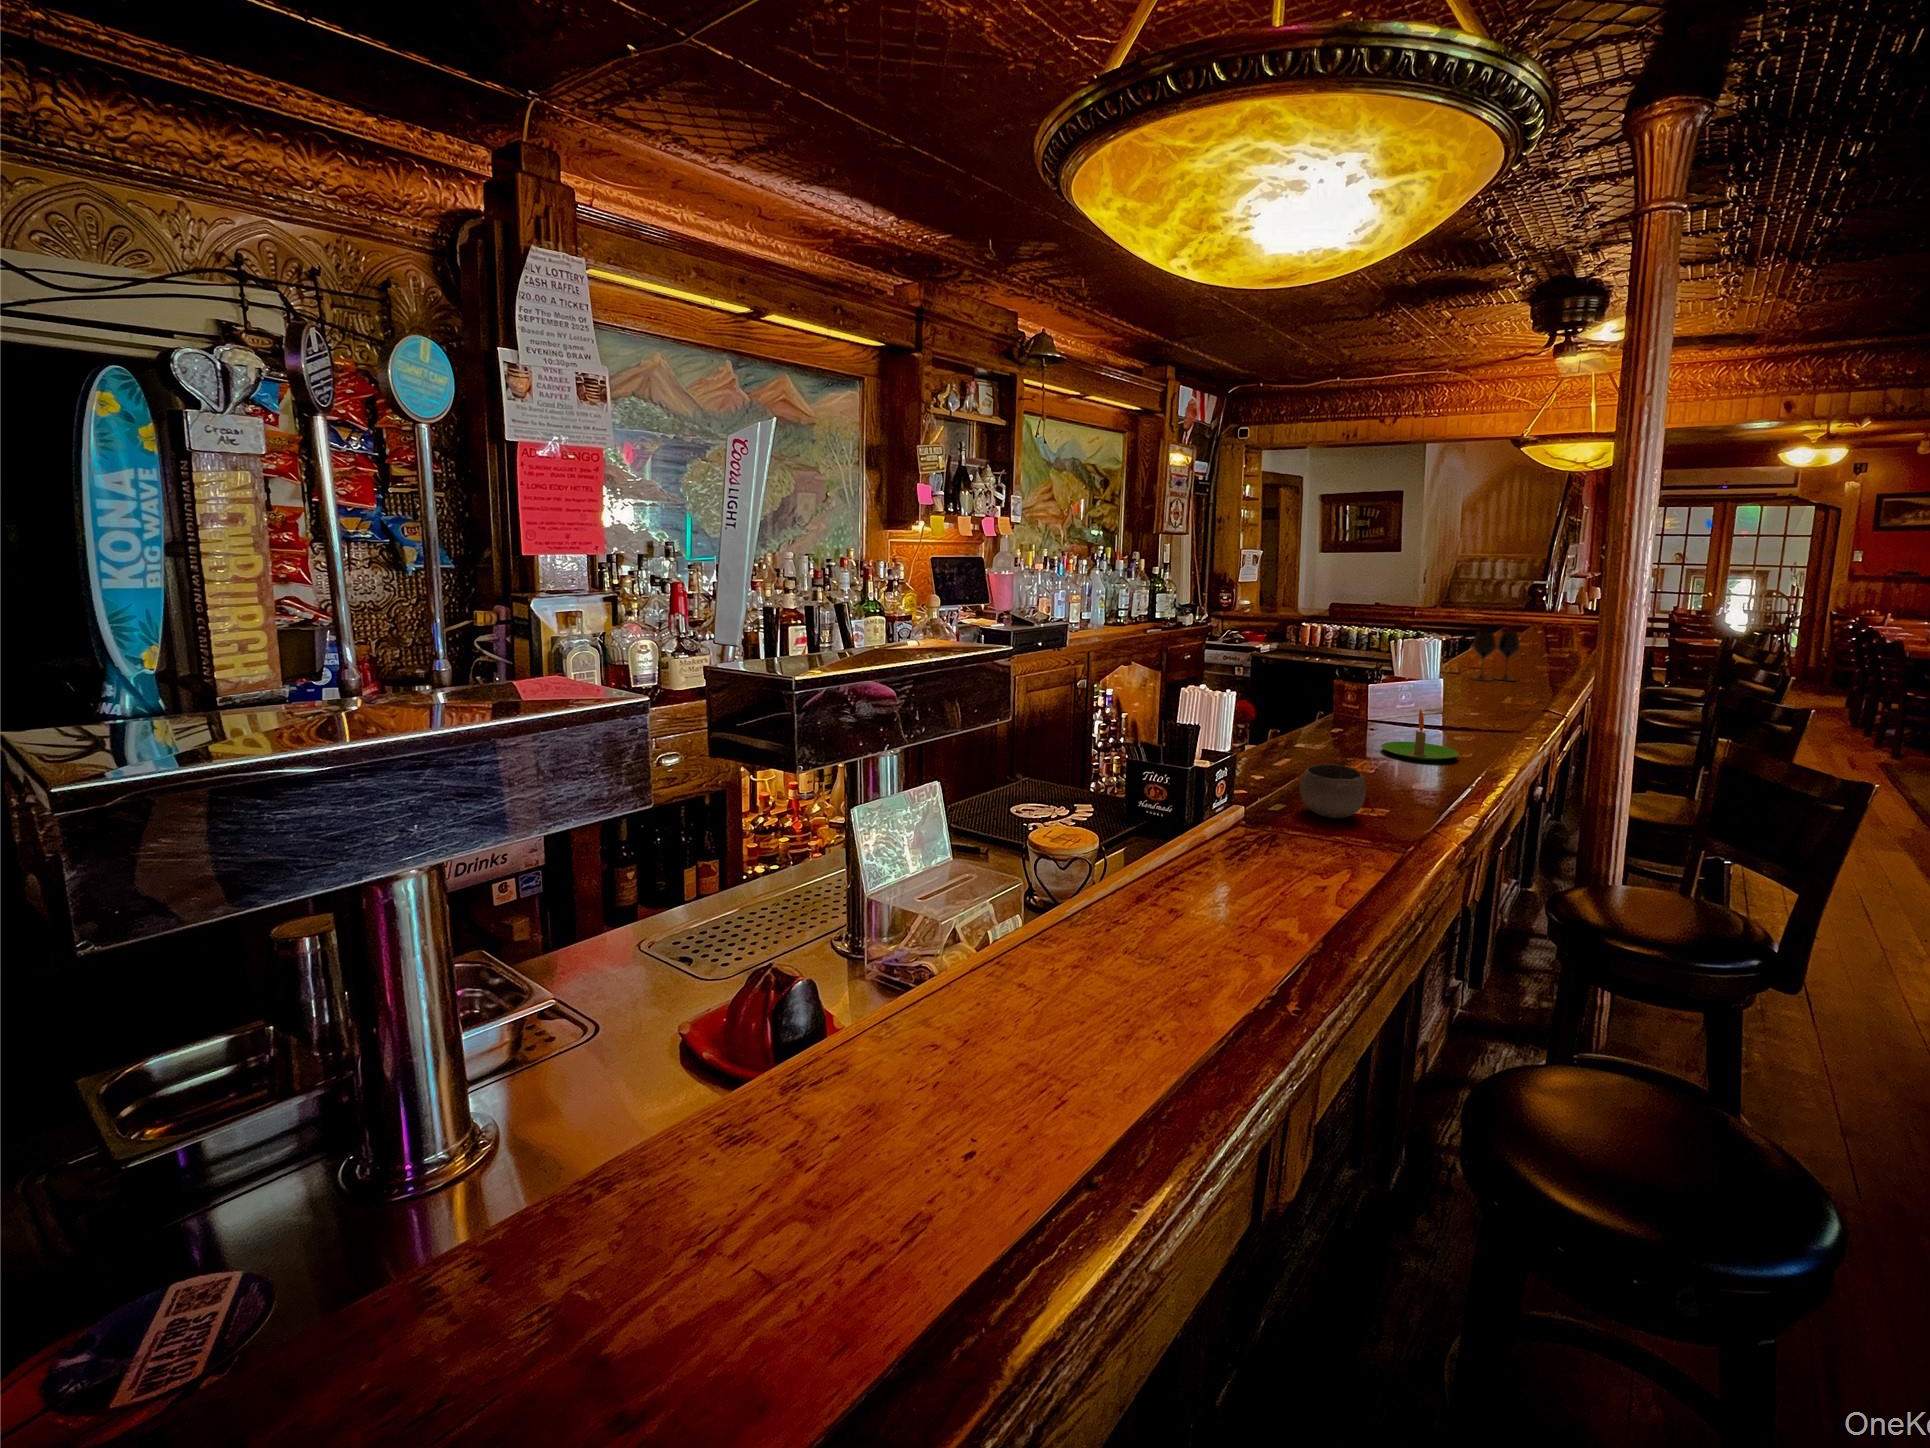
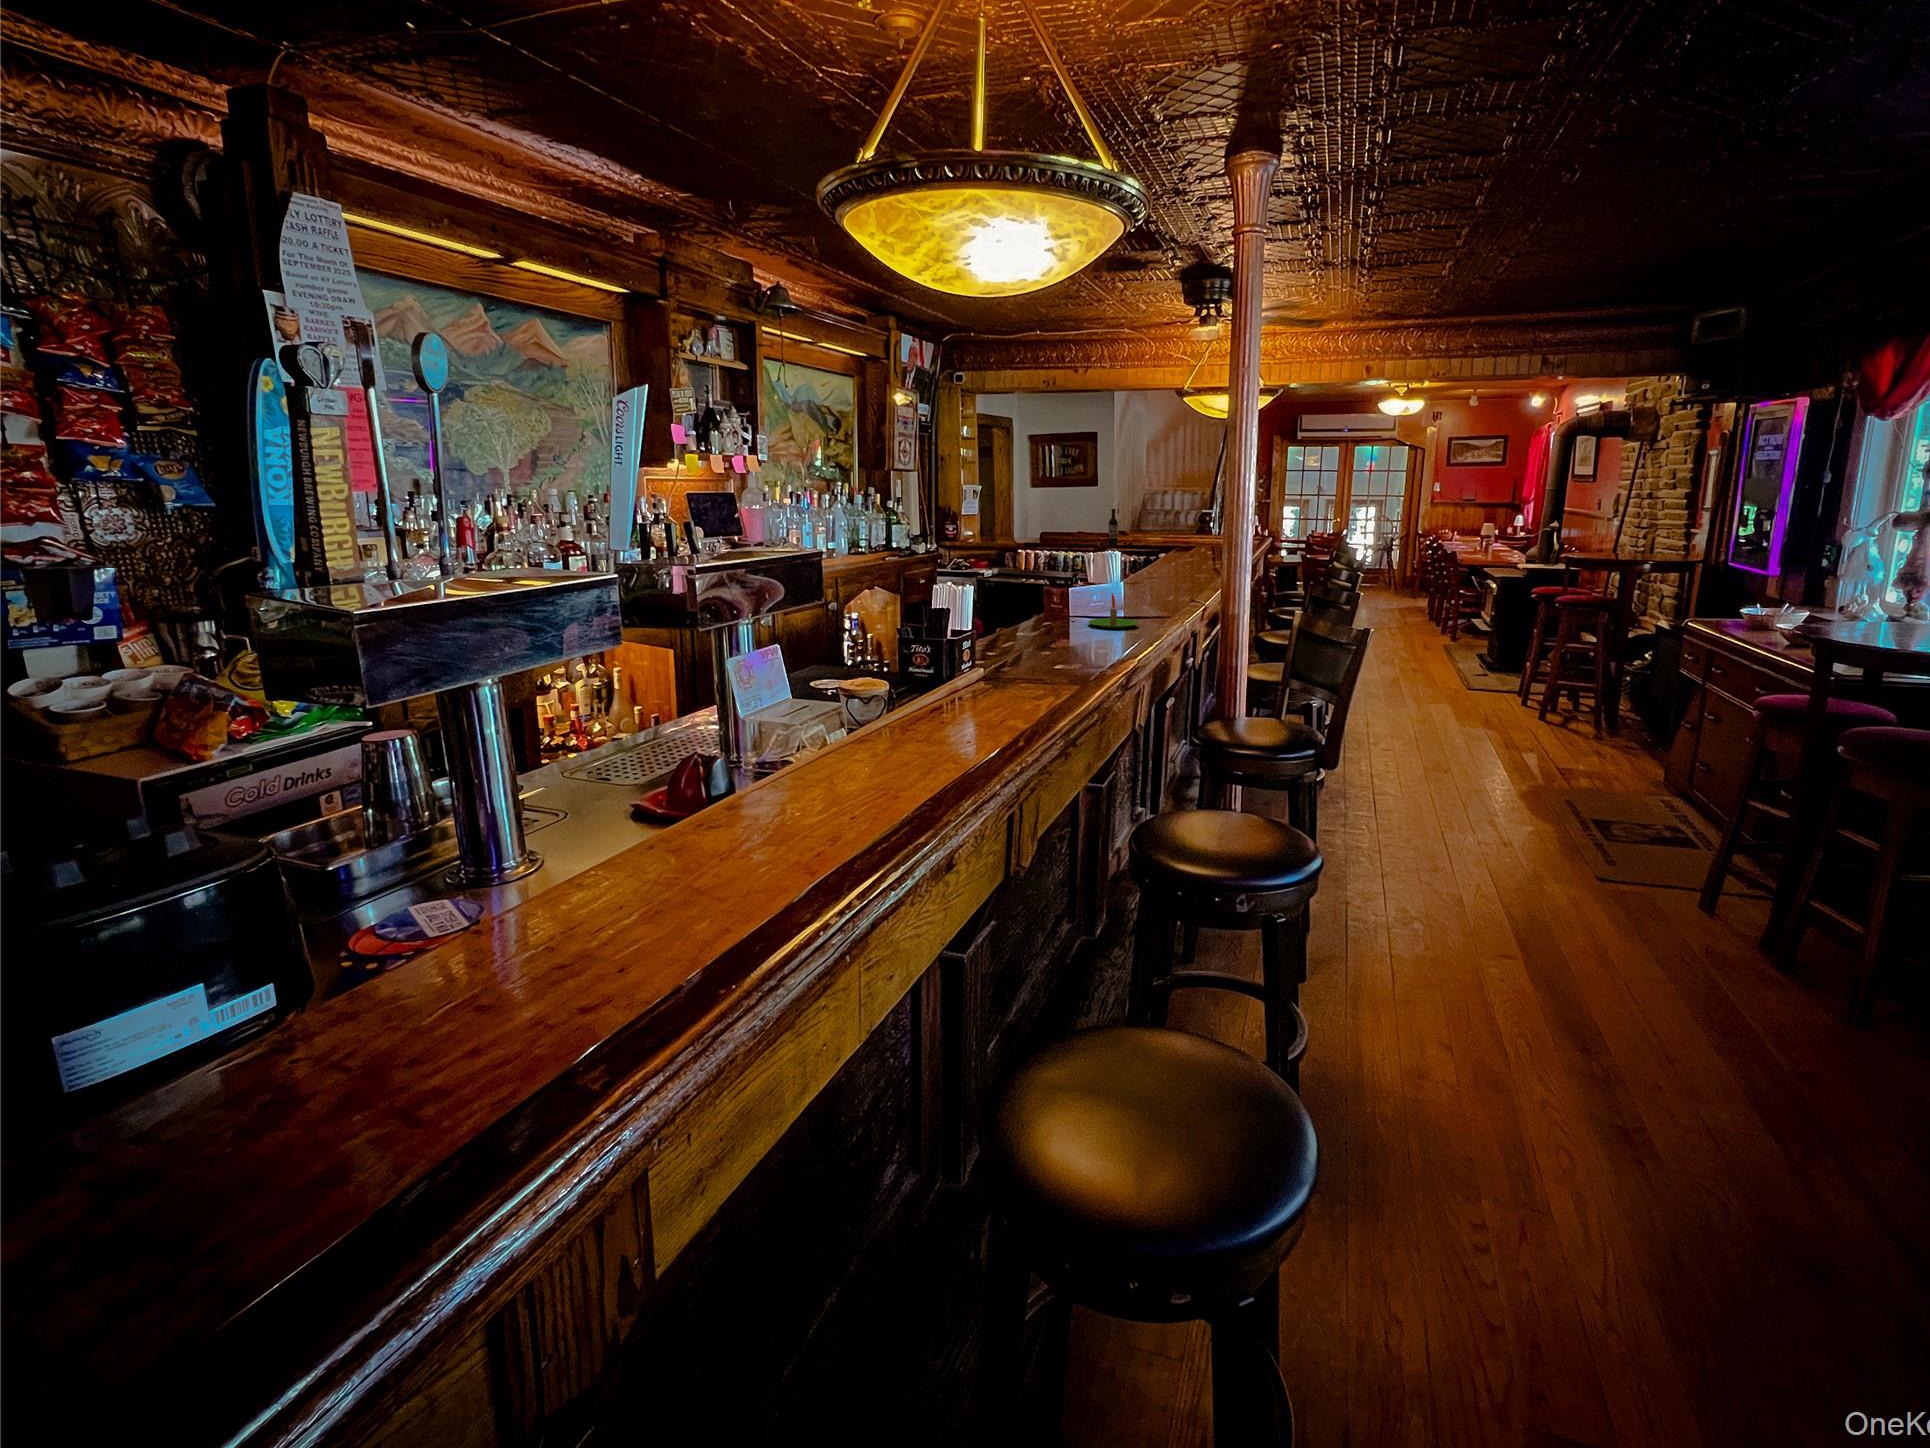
wine bottle: none [1400,580,1441,625] -> present [1101,509,1132,546]
wine glass: present [1473,631,1520,681] -> none [1151,543,1184,582]
bowl: present [1300,764,1366,818] -> none [1036,625,1078,660]

